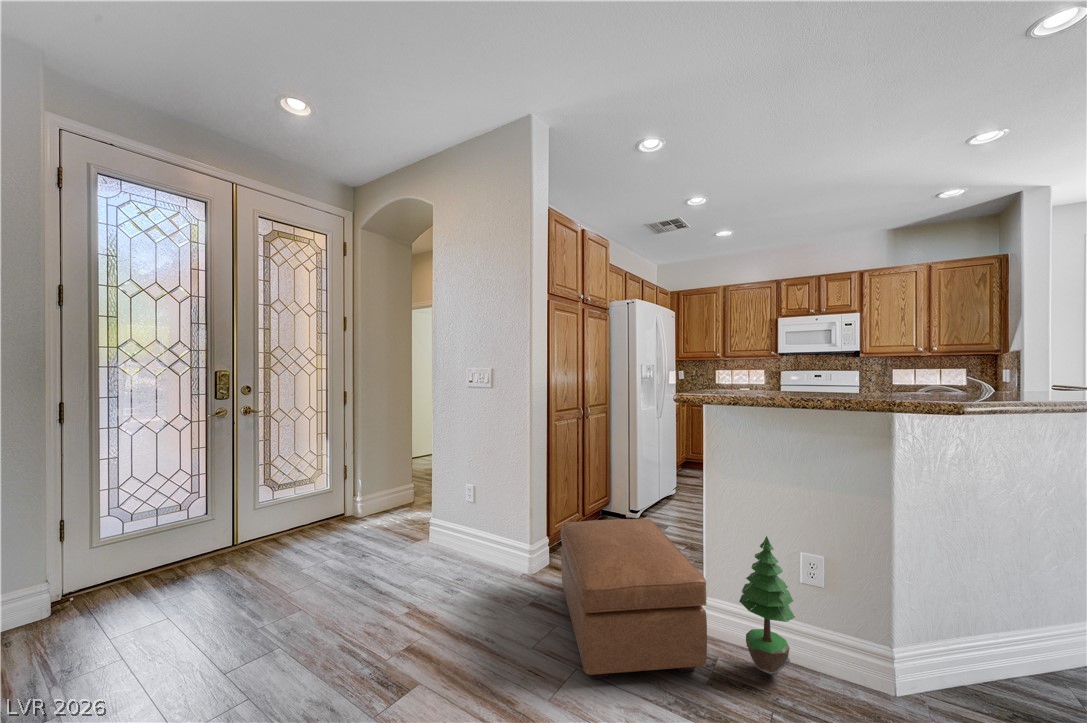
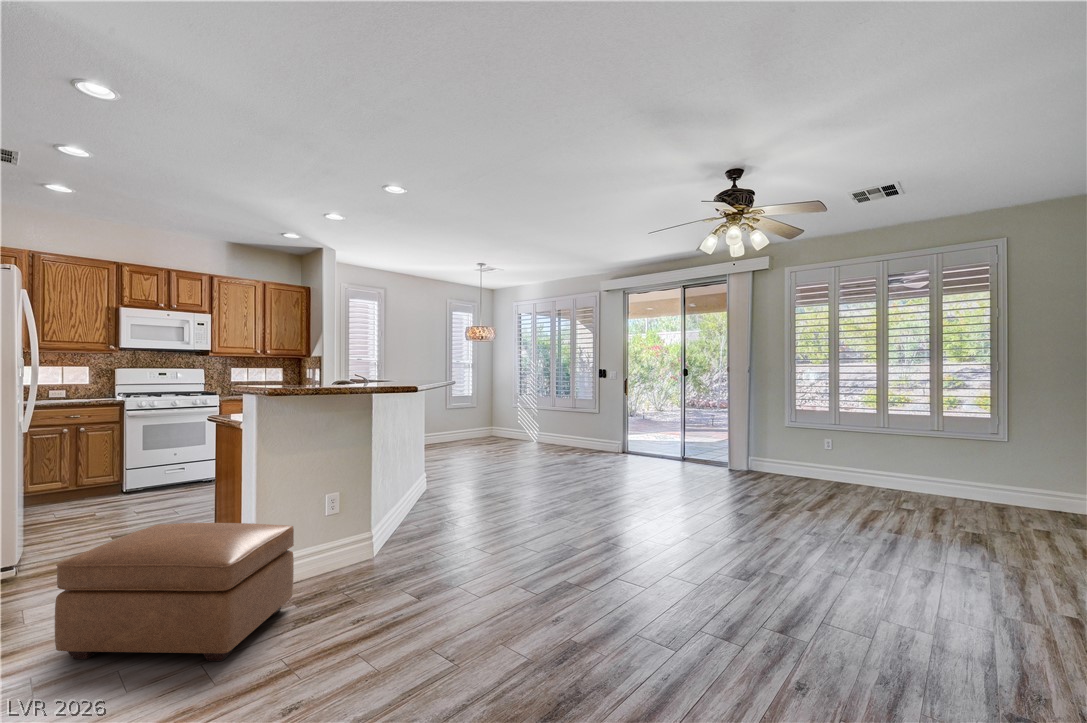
potted tree: present [739,536,795,676] -> none [297,478,338,584]

